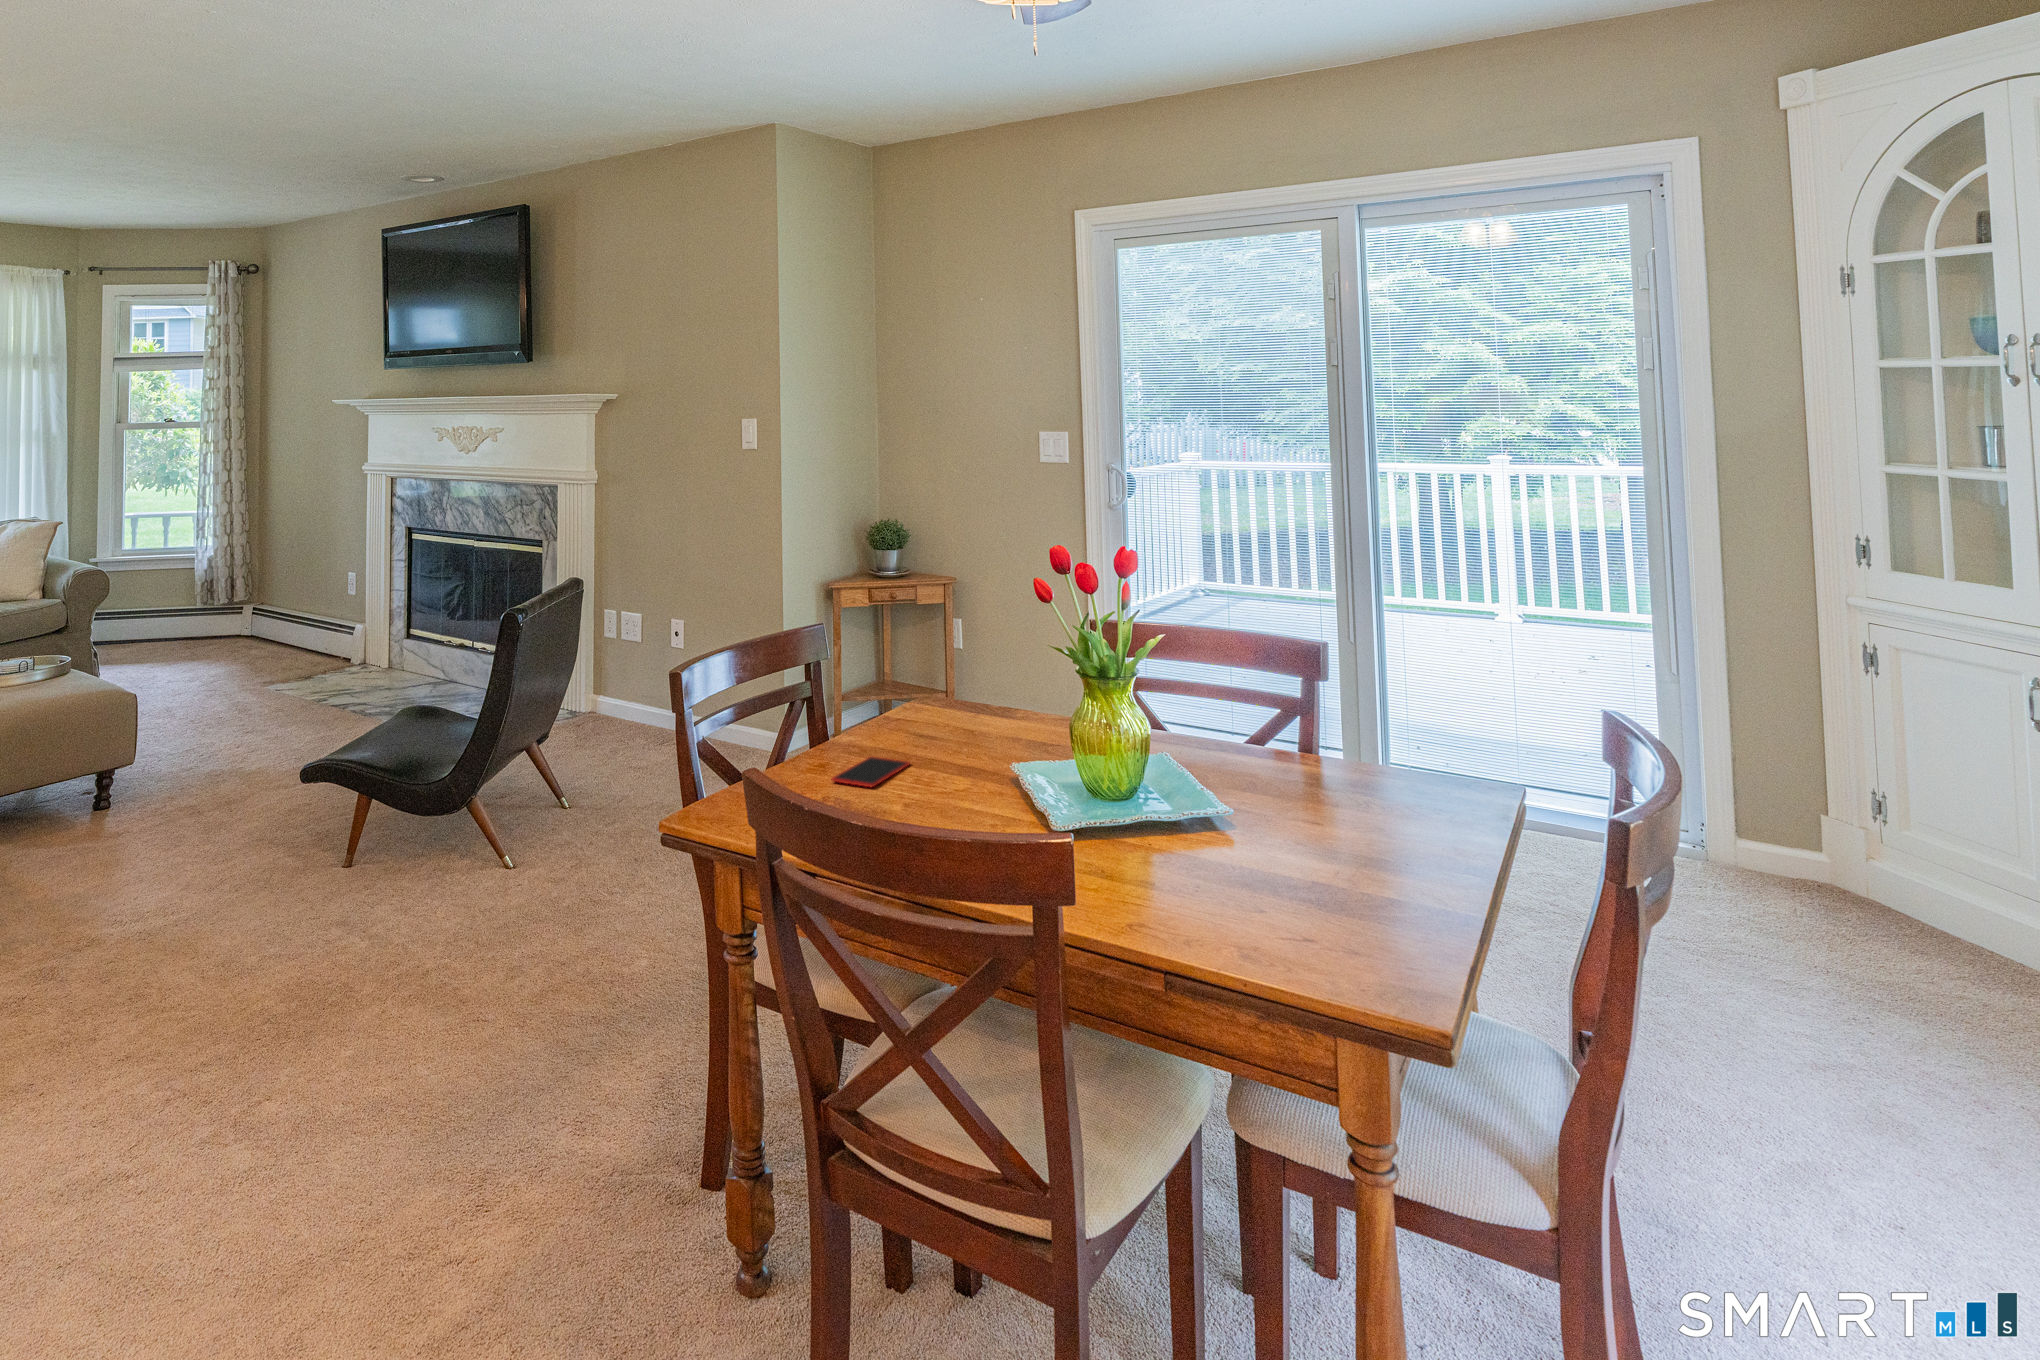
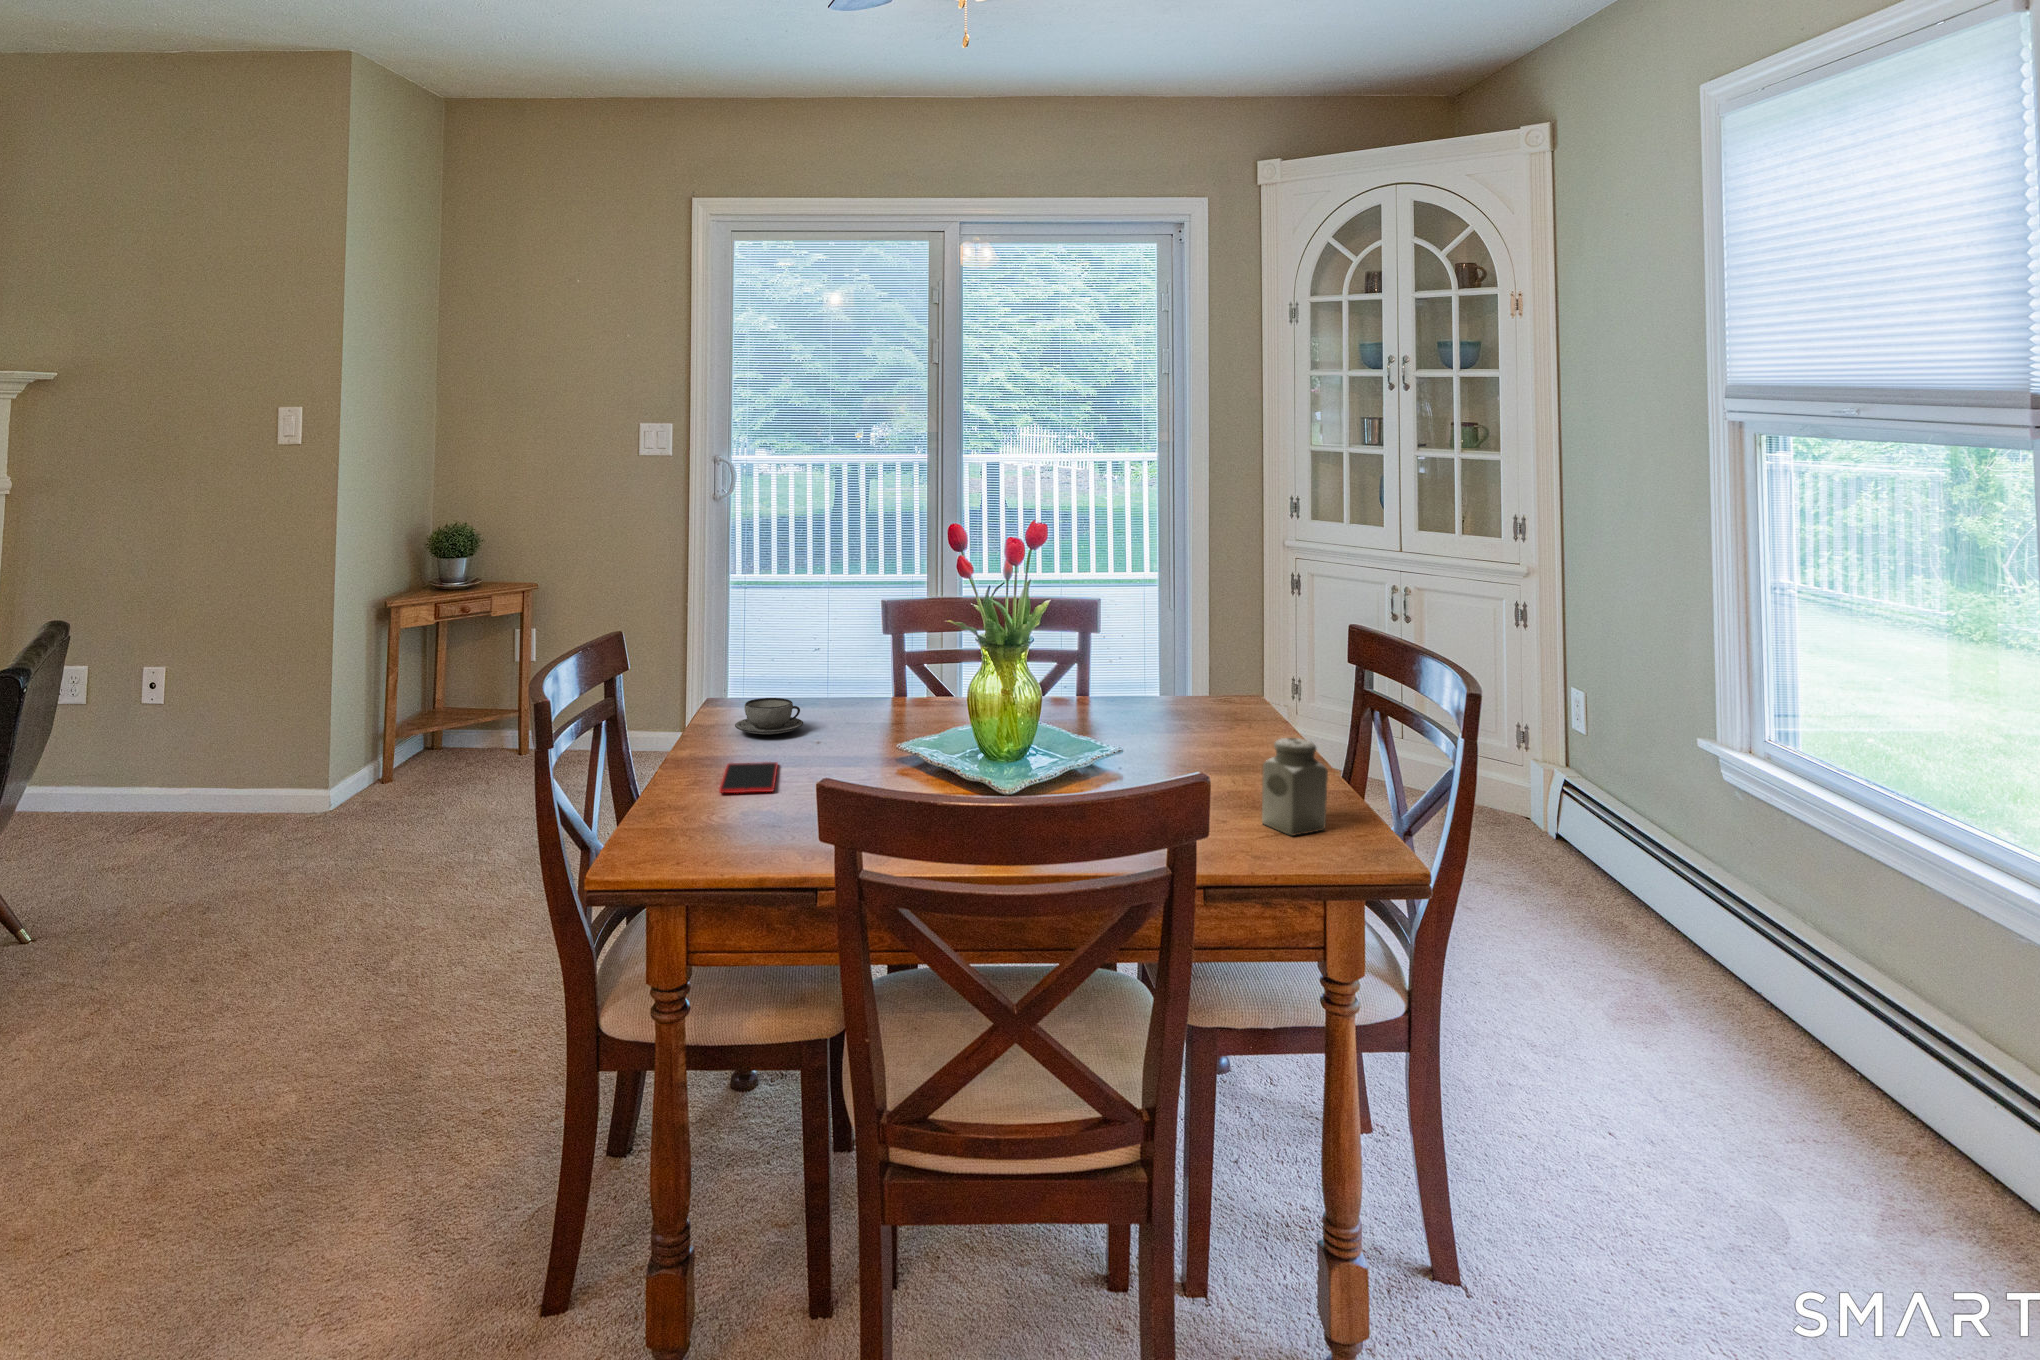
teacup: none [913,702,976,736] -> present [735,698,804,735]
salt shaker: none [1310,826,1385,945] -> present [1262,738,1328,836]

